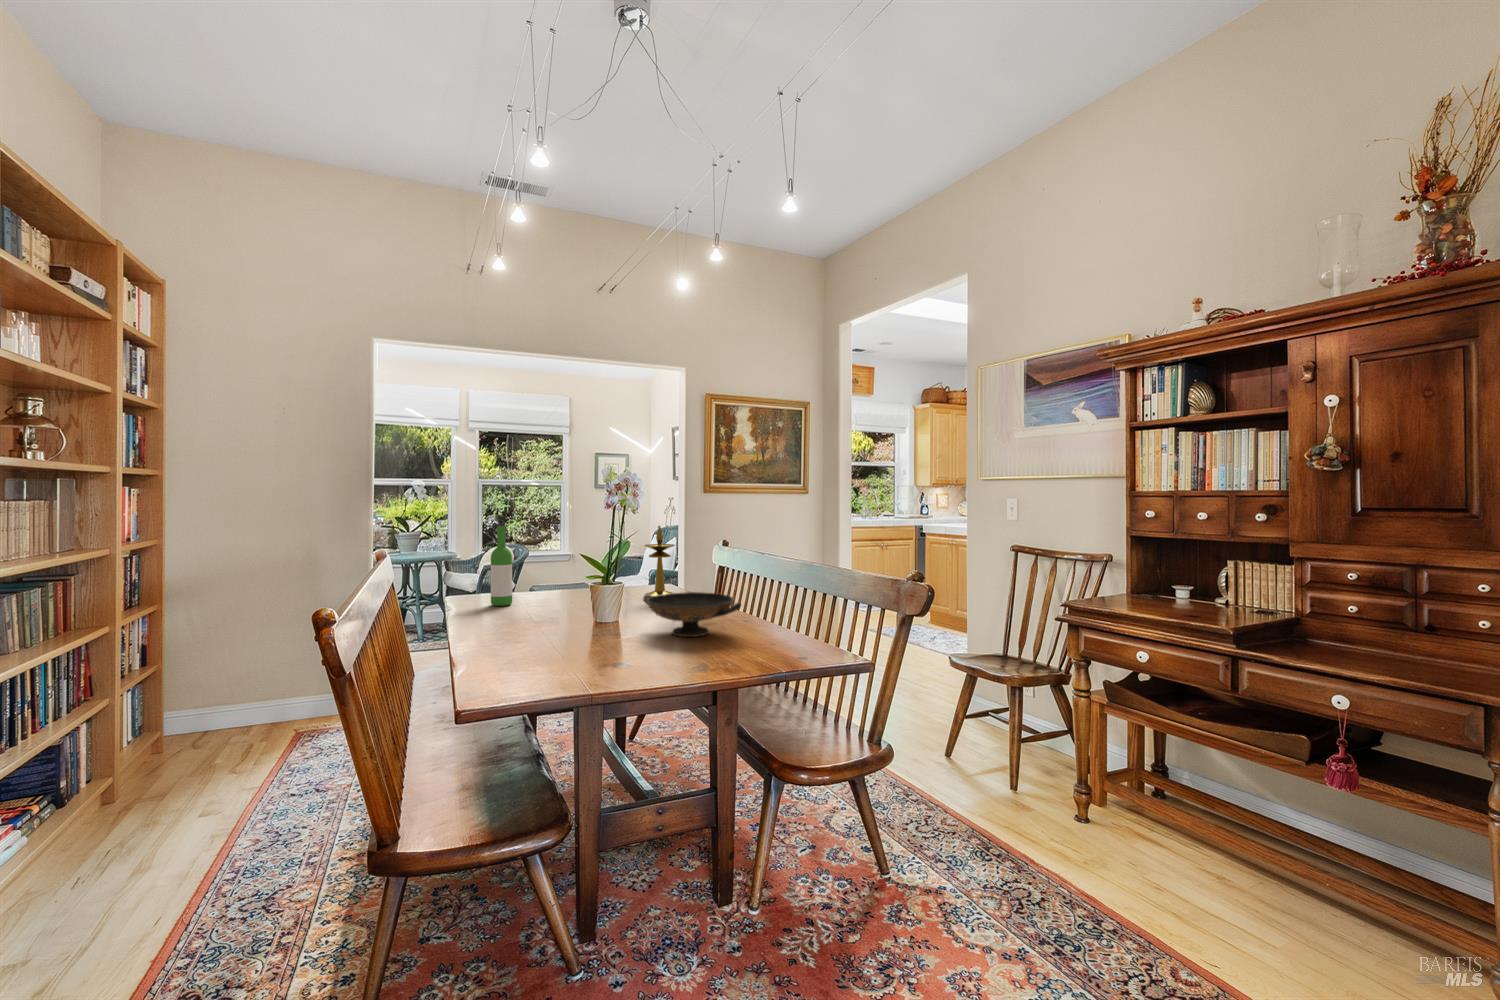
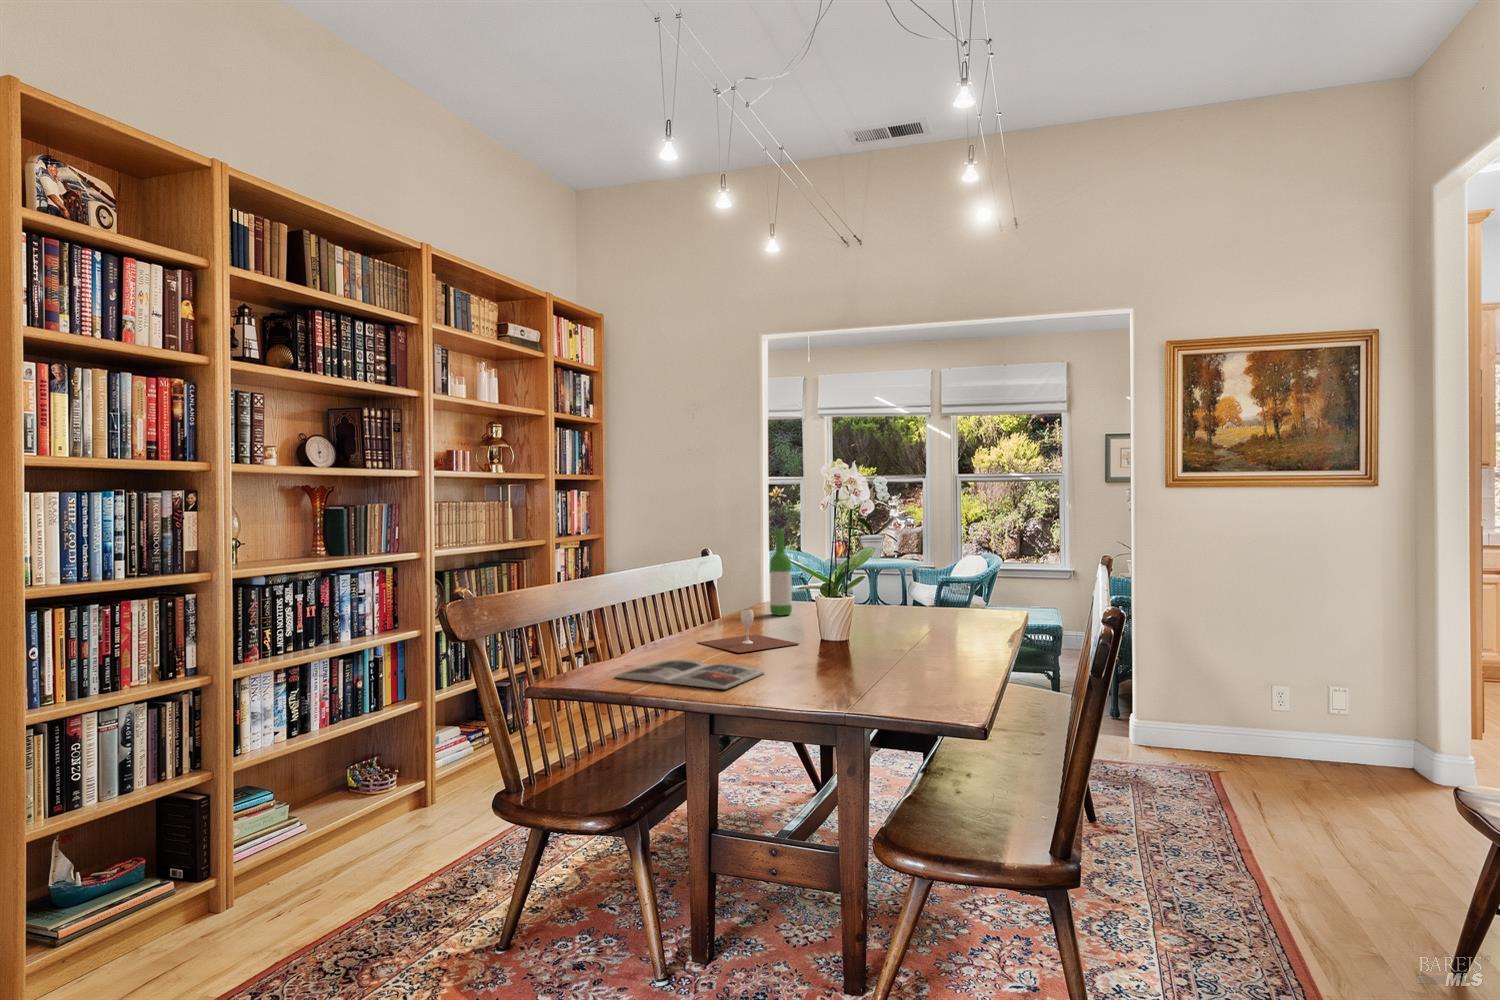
candlestick: present [645,526,675,596] -> none [926,534,966,630]
decorative bowl: present [643,592,741,637] -> none [818,615,924,670]
wine glass: none [491,599,590,640] -> present [697,609,799,653]
magazine: none [501,648,639,680] -> present [615,660,764,689]

